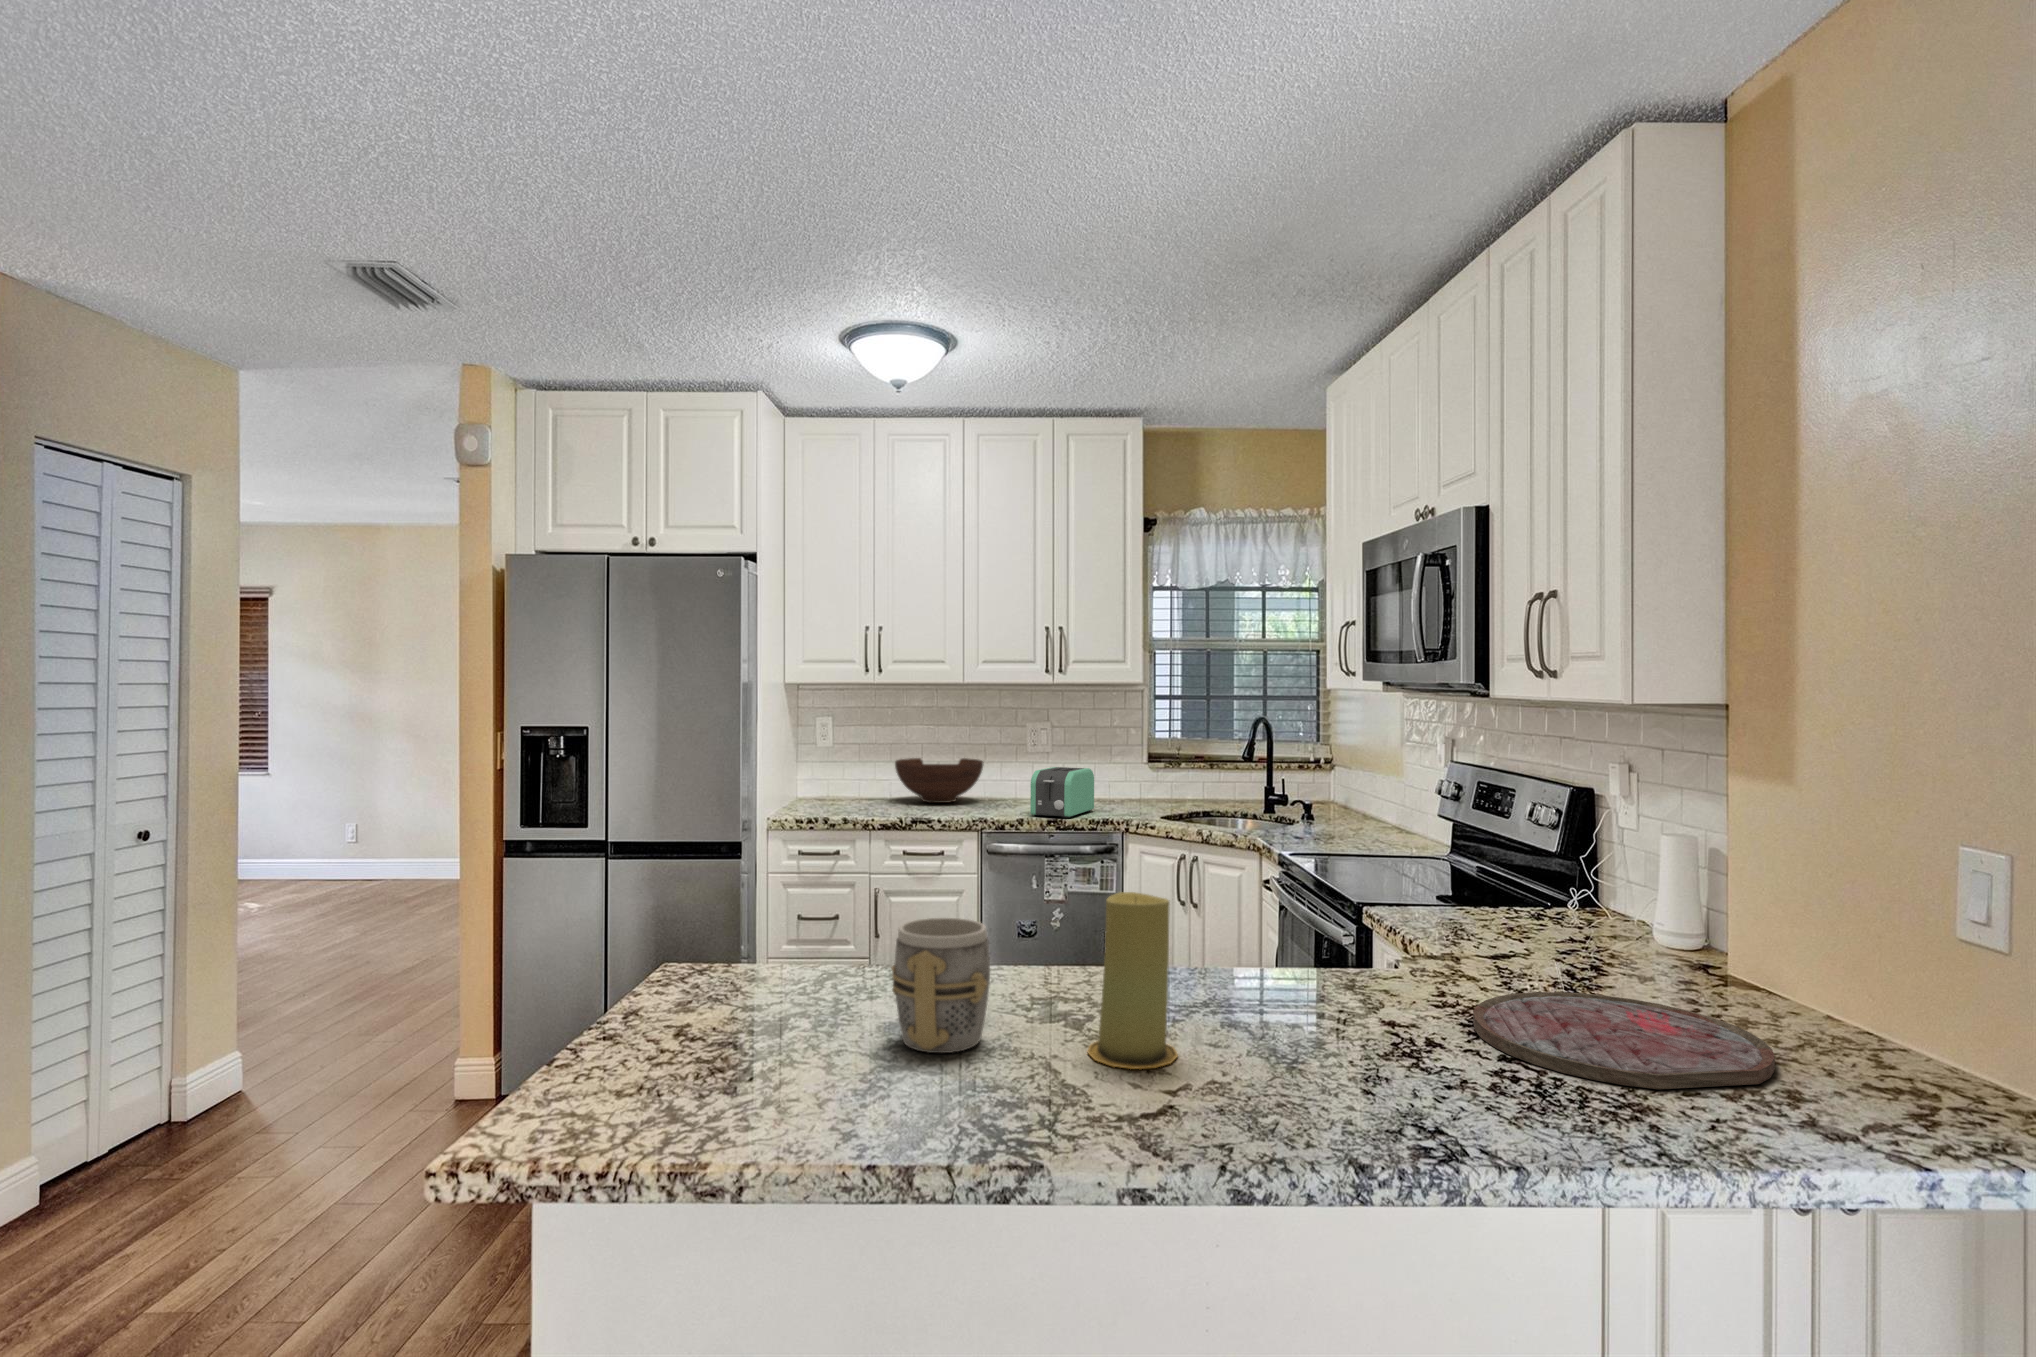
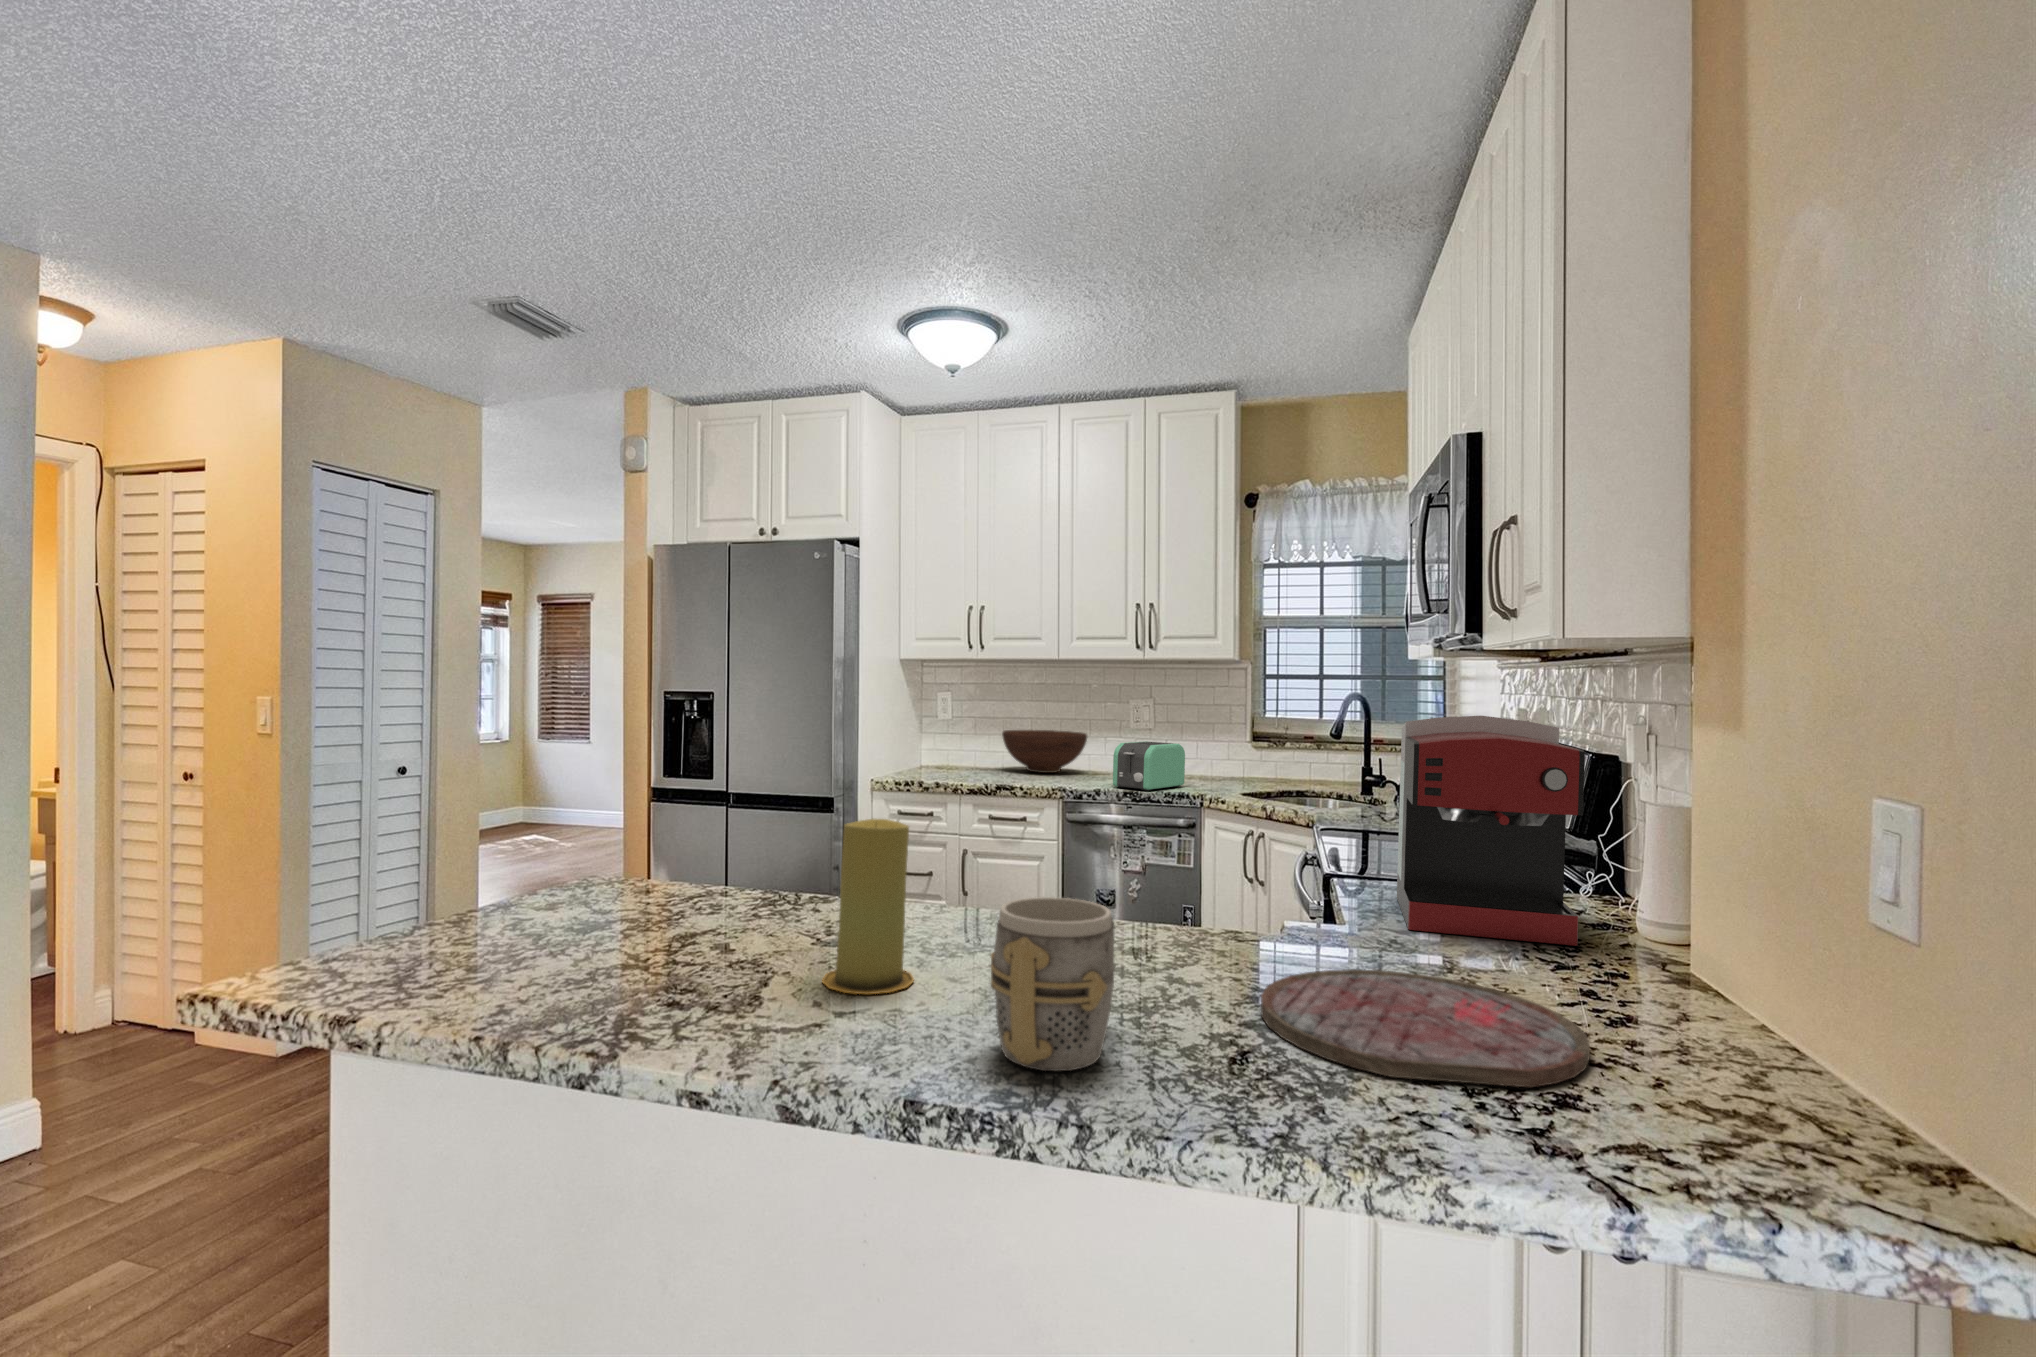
coffee maker: none [1432,750,1625,951] -> present [1397,716,1585,946]
mug: present [891,918,990,1053] -> present [990,897,1115,1071]

